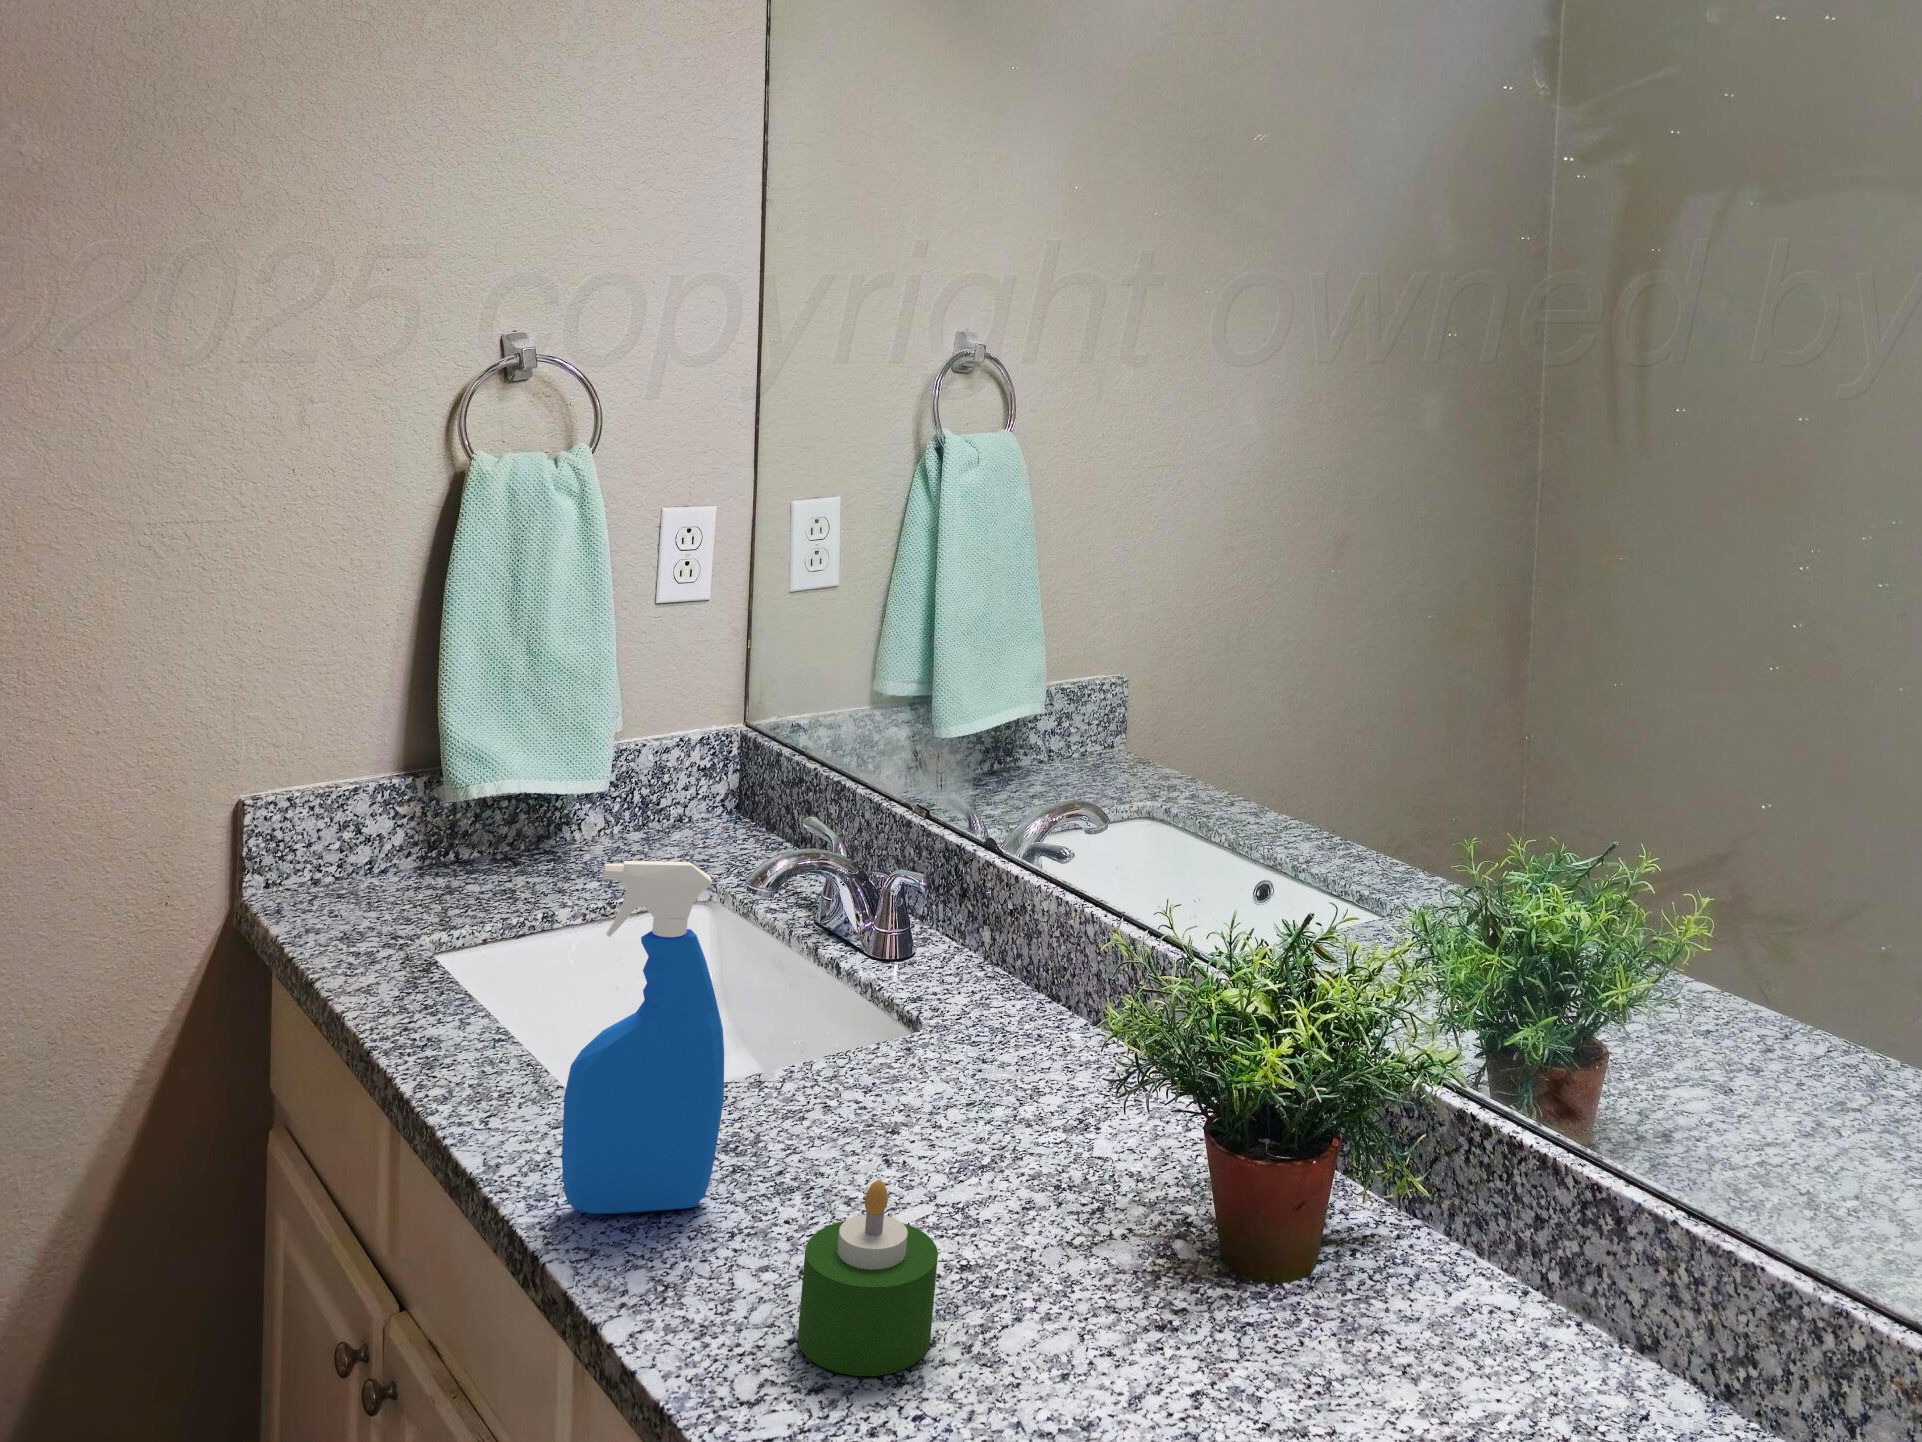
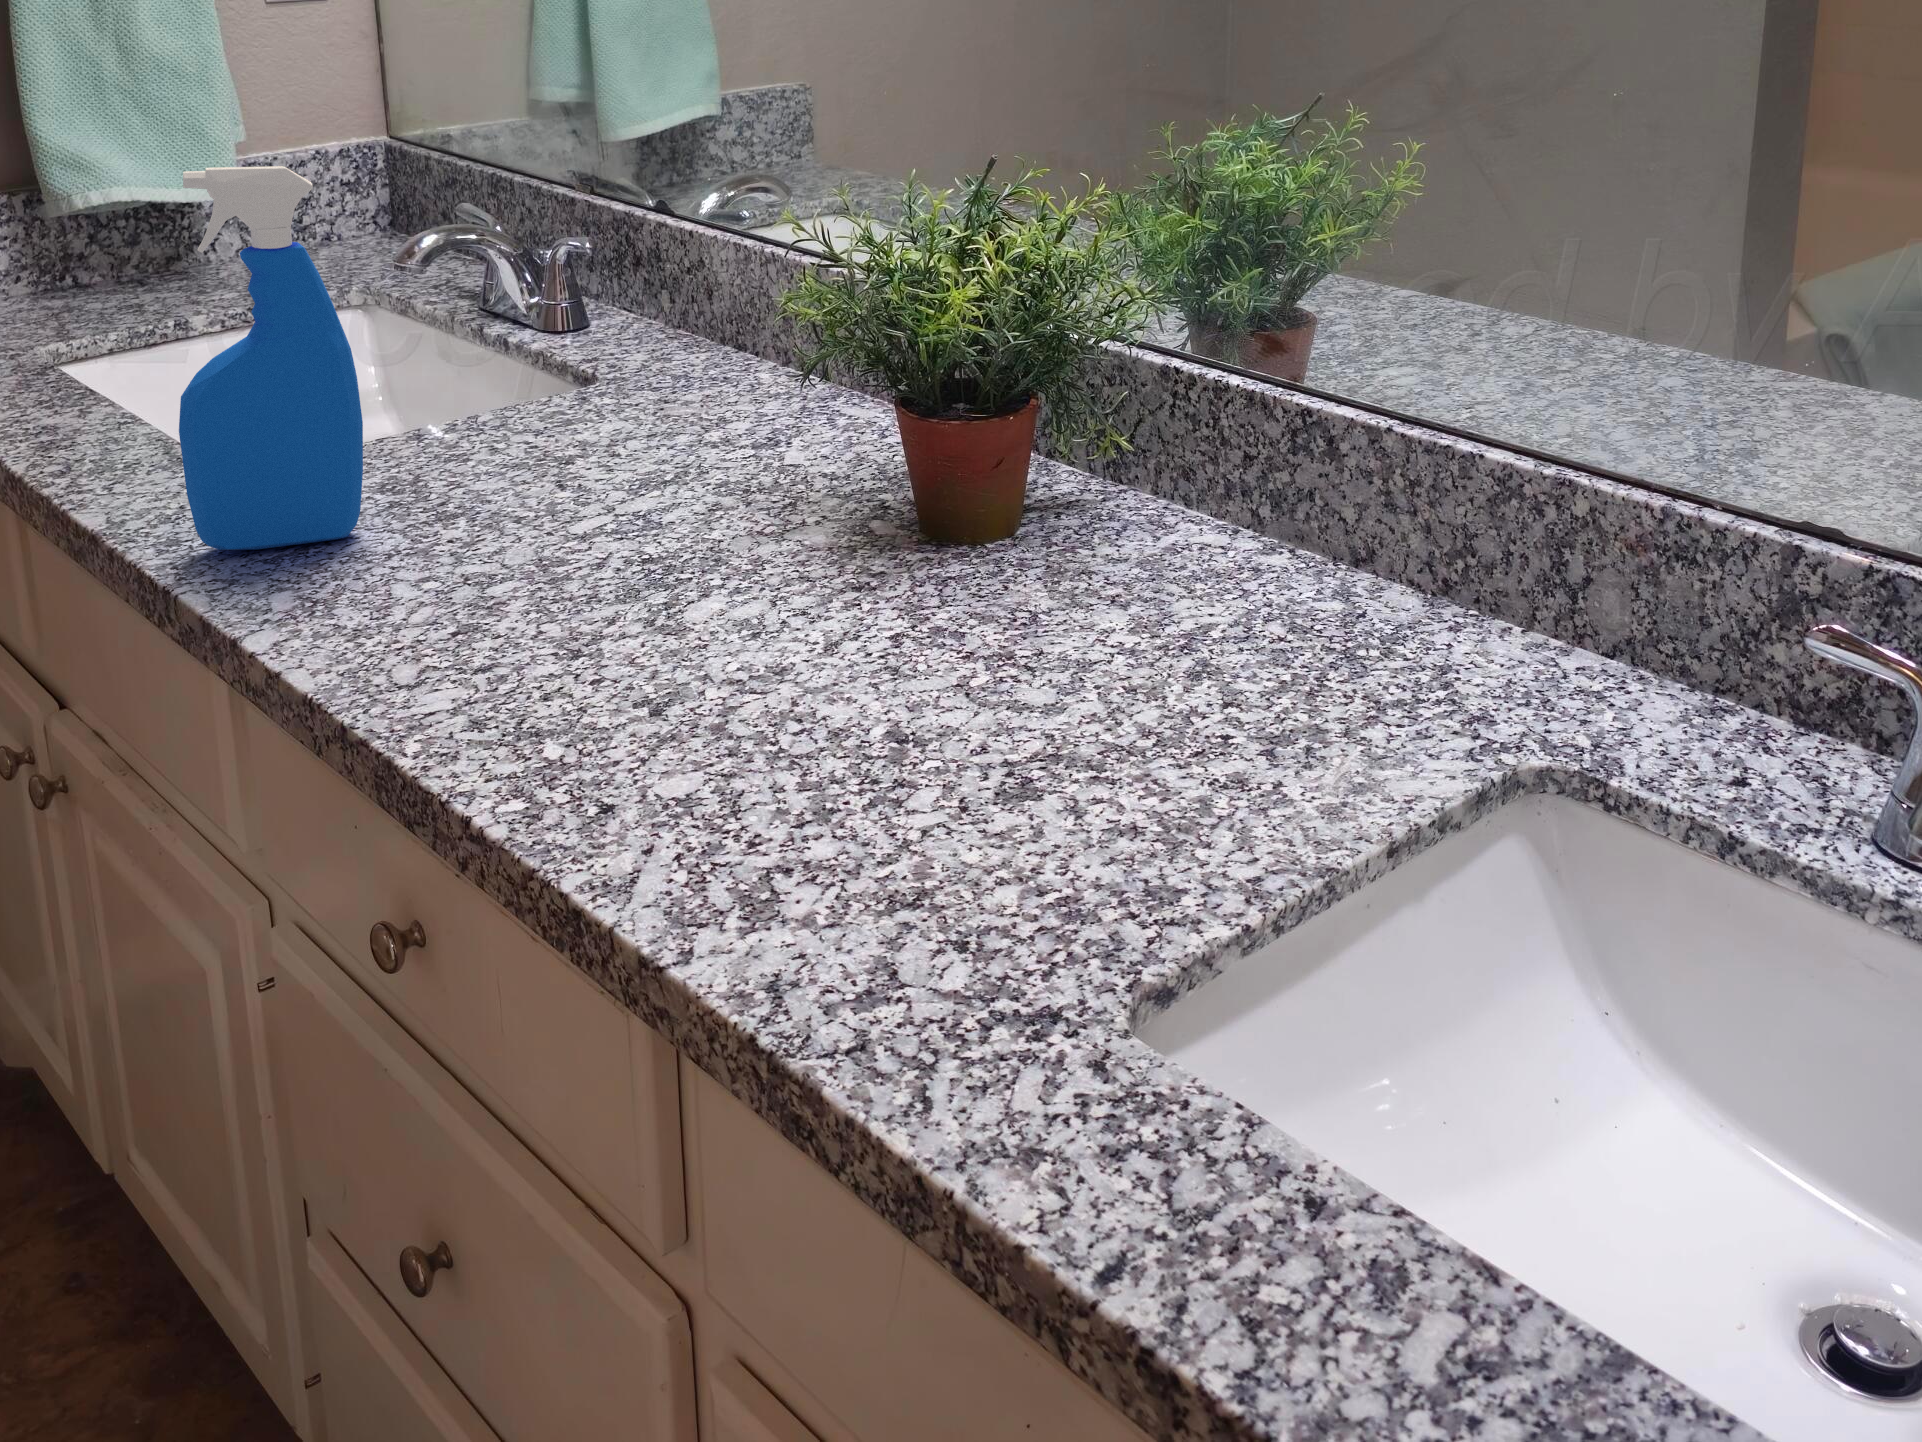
candle: present [798,1180,938,1376] -> none [457,459,608,653]

